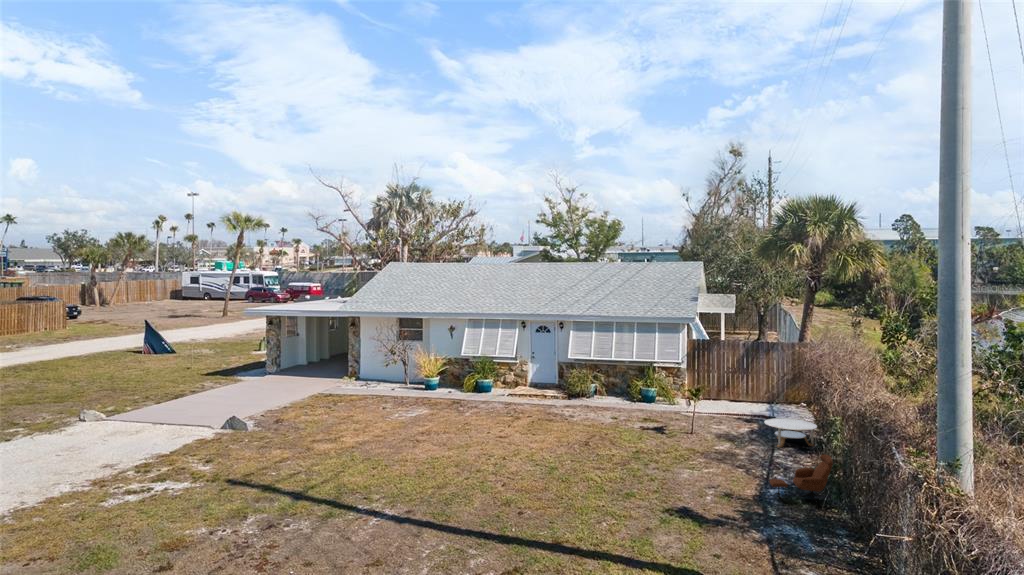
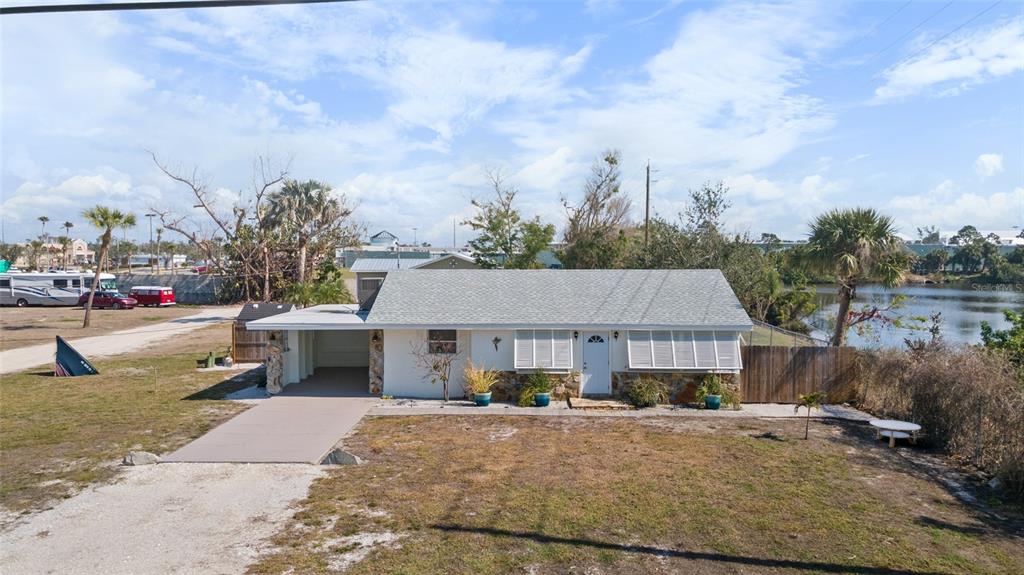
lounge chair: present [770,455,833,502] -> present [669,382,697,410]

